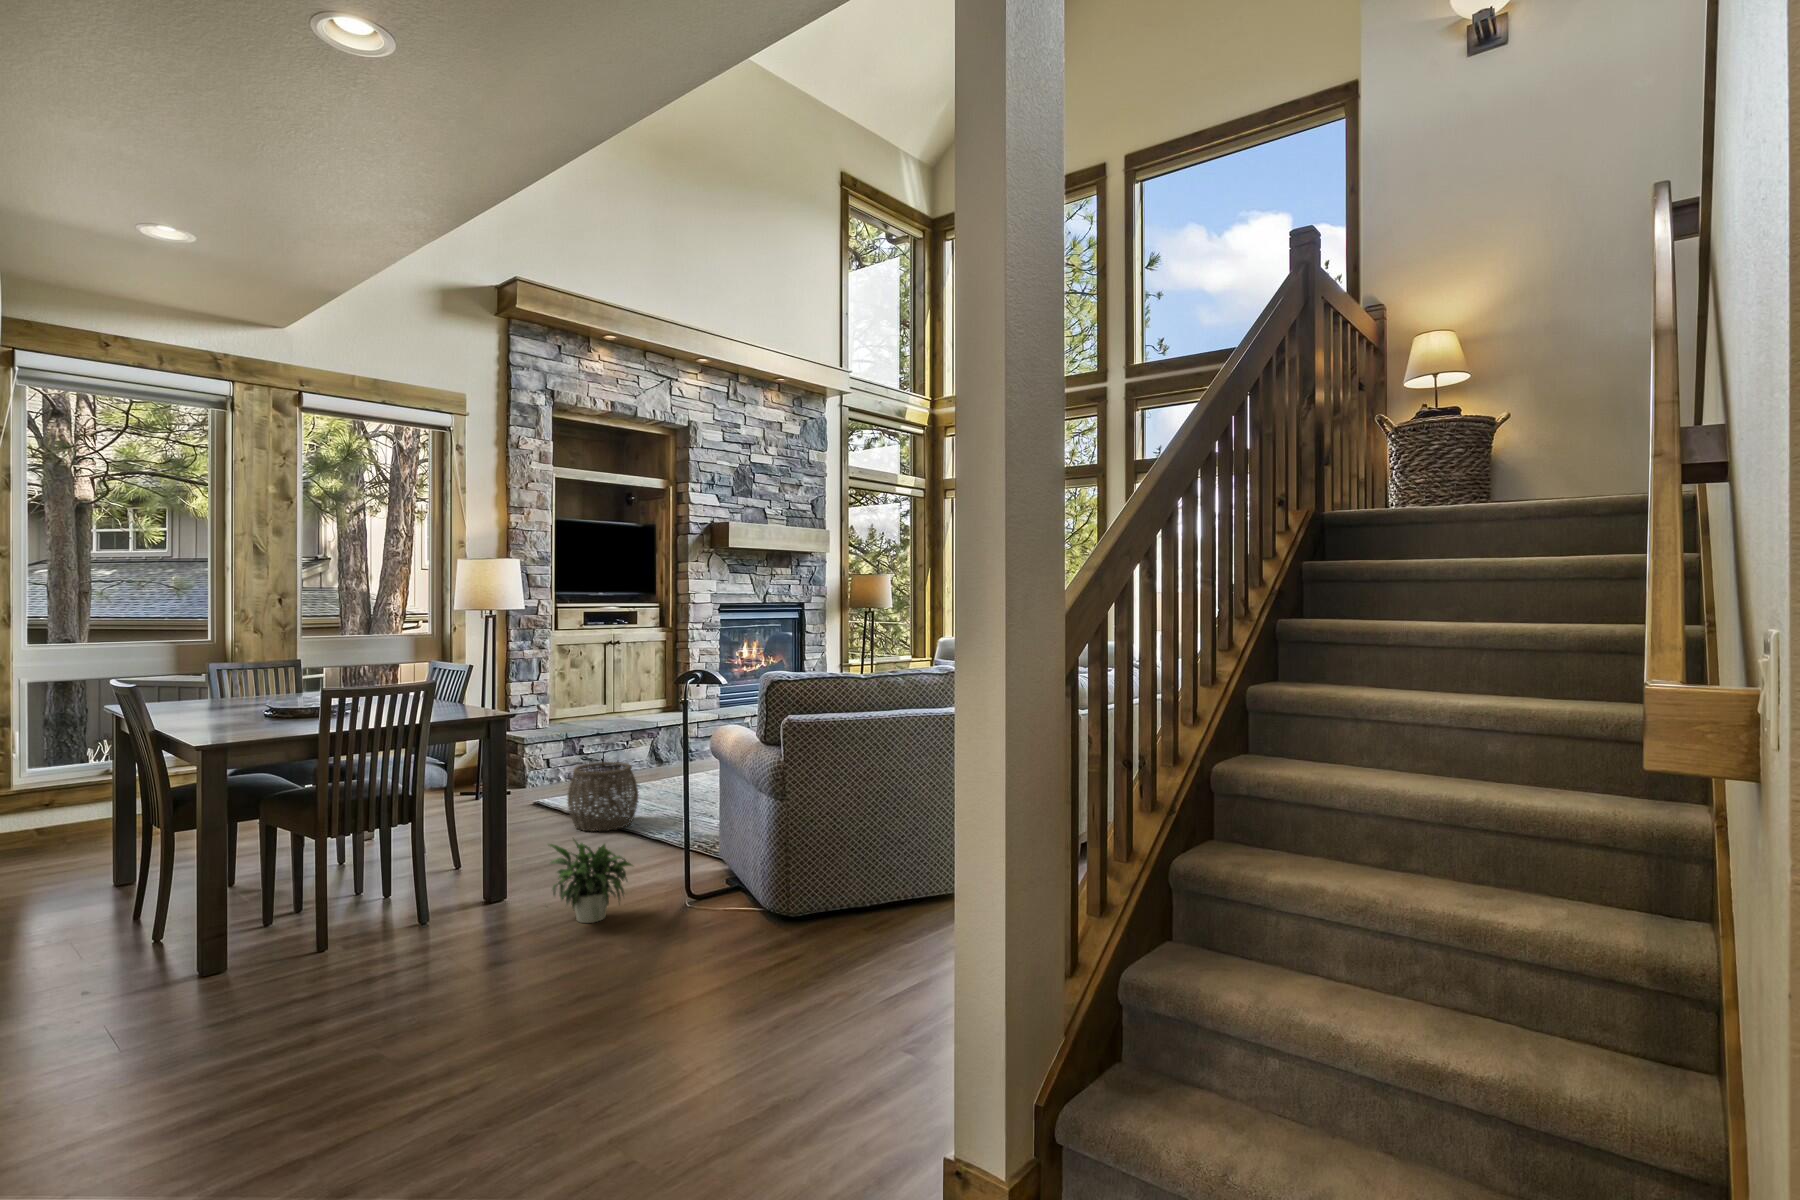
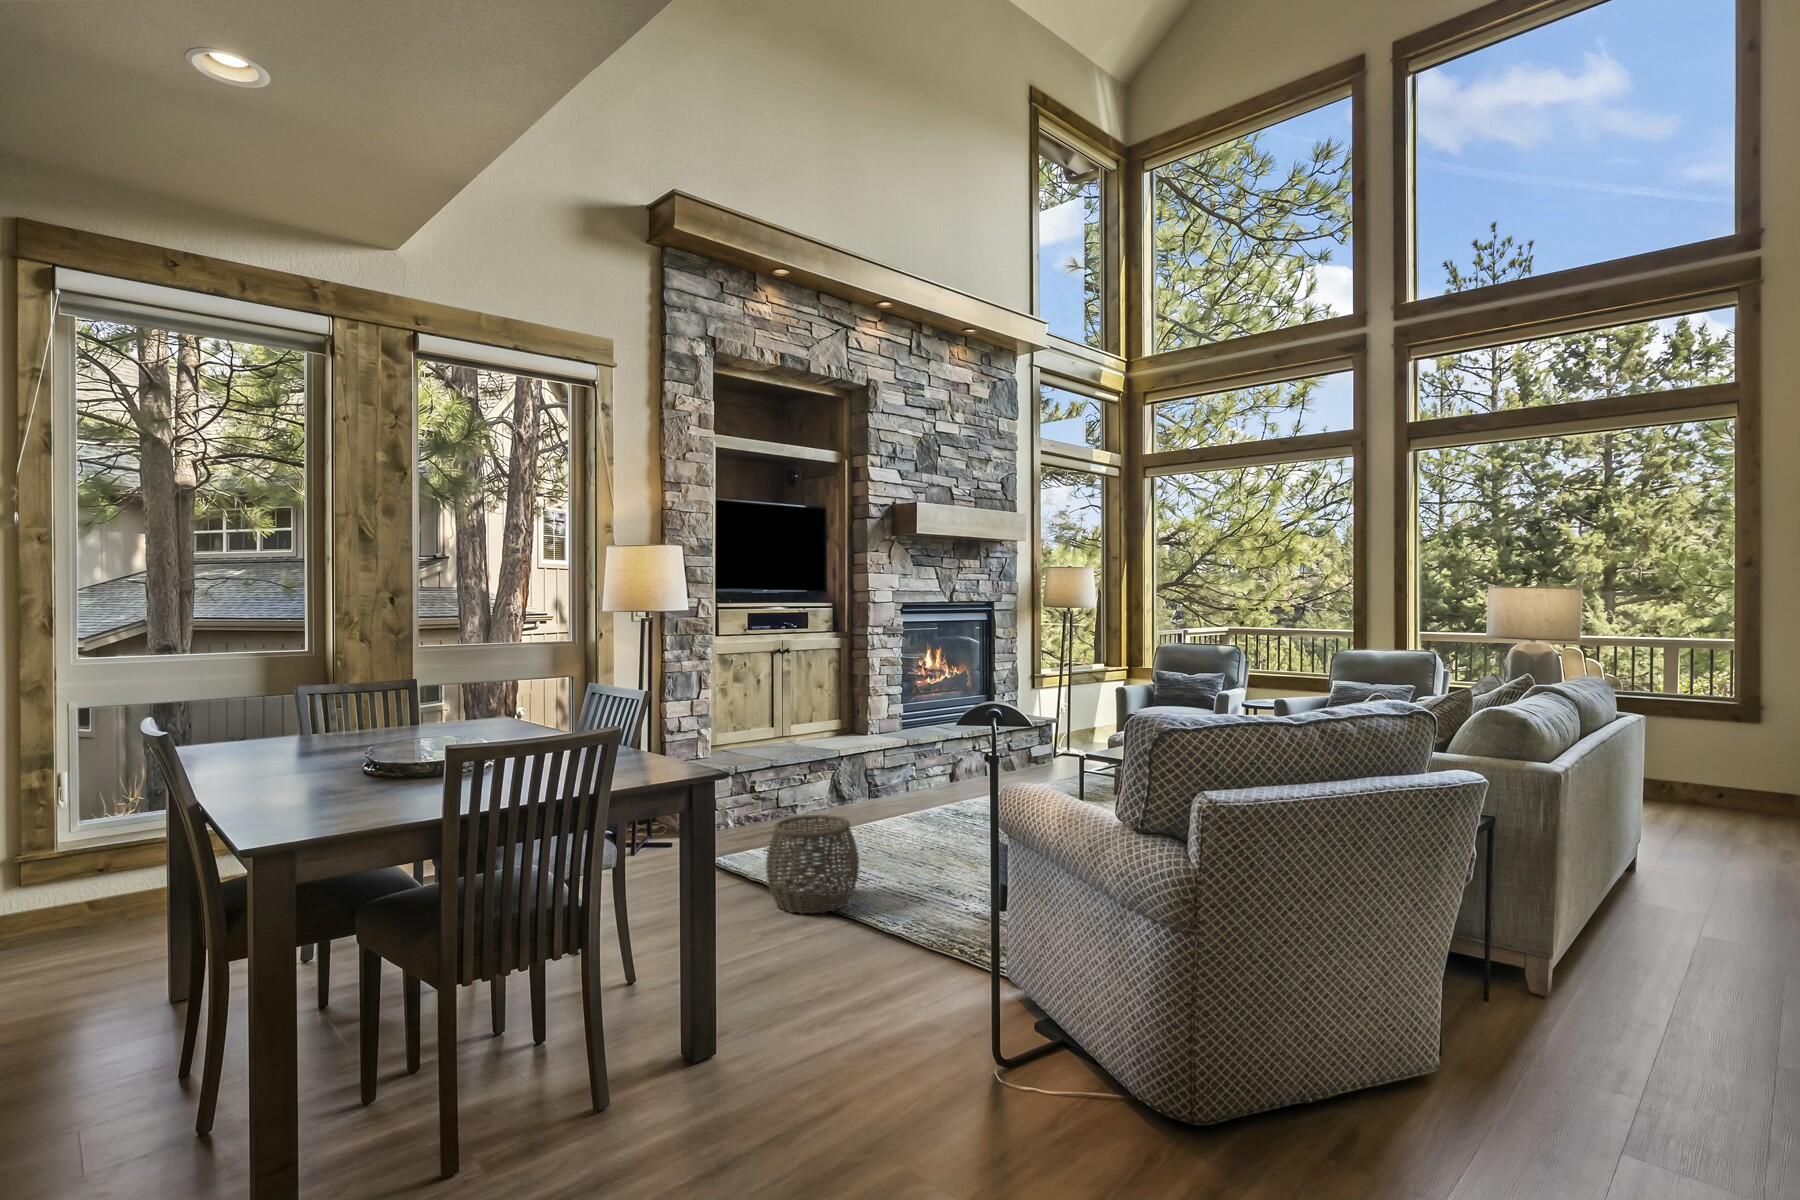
potted plant: present [549,840,633,923] -> none [787,963,941,1110]

